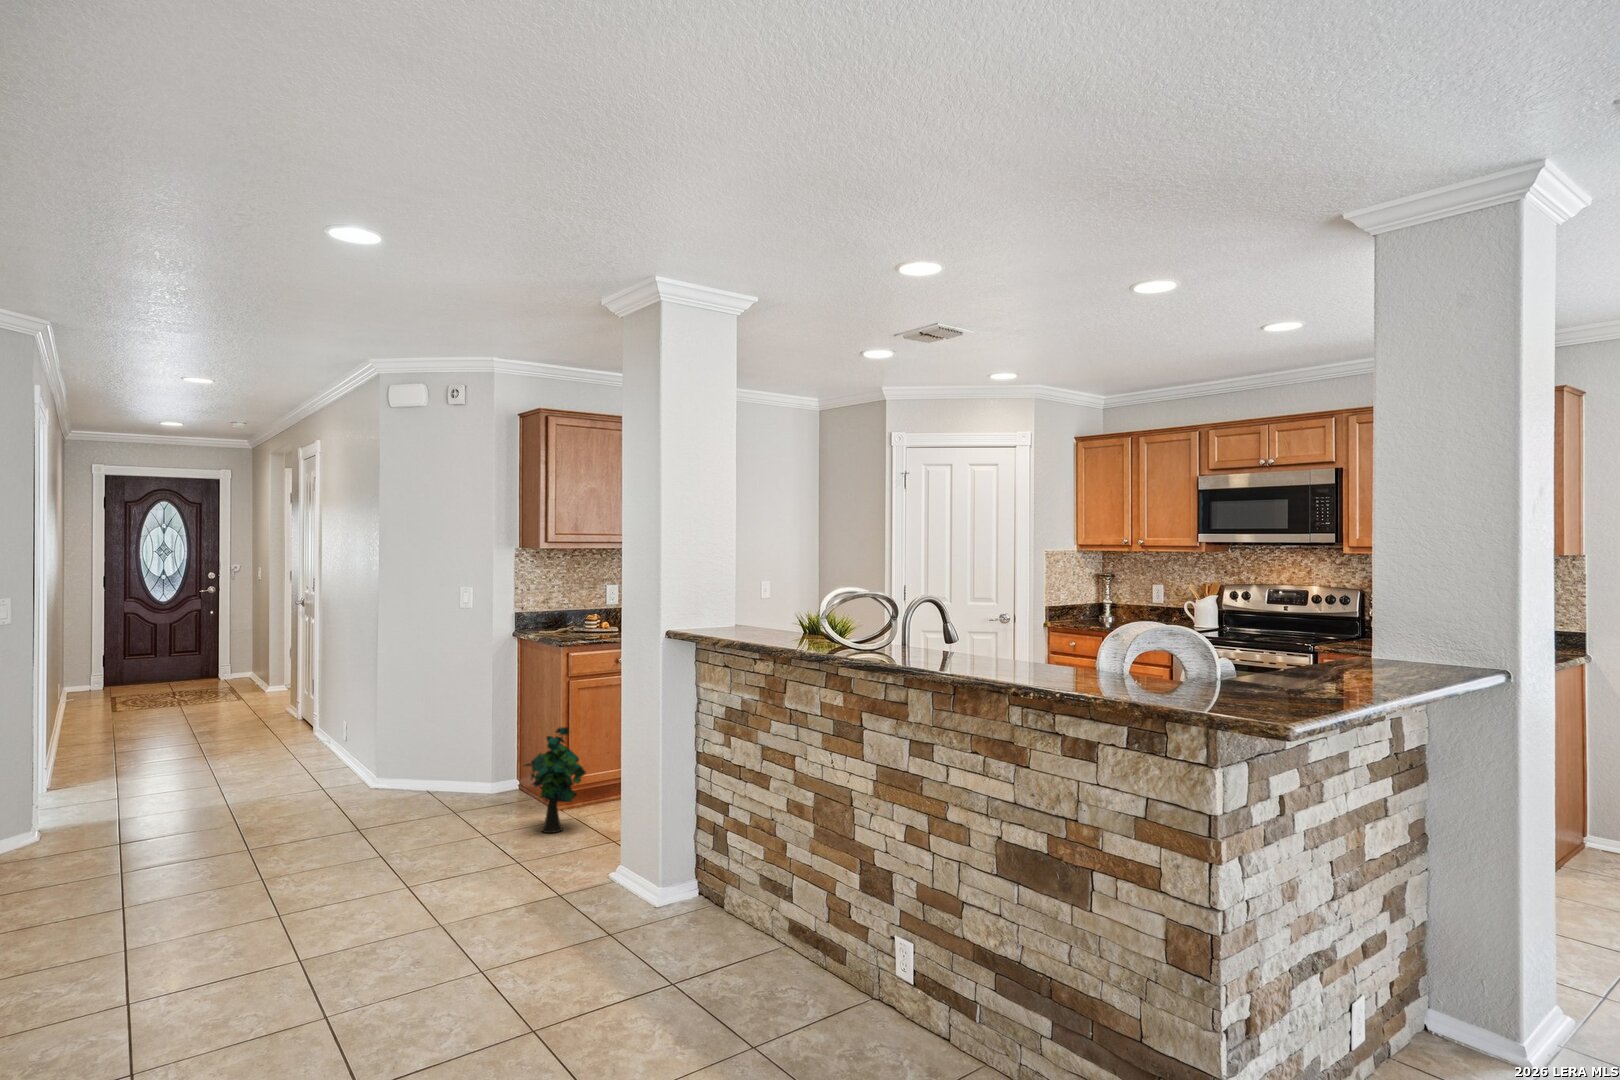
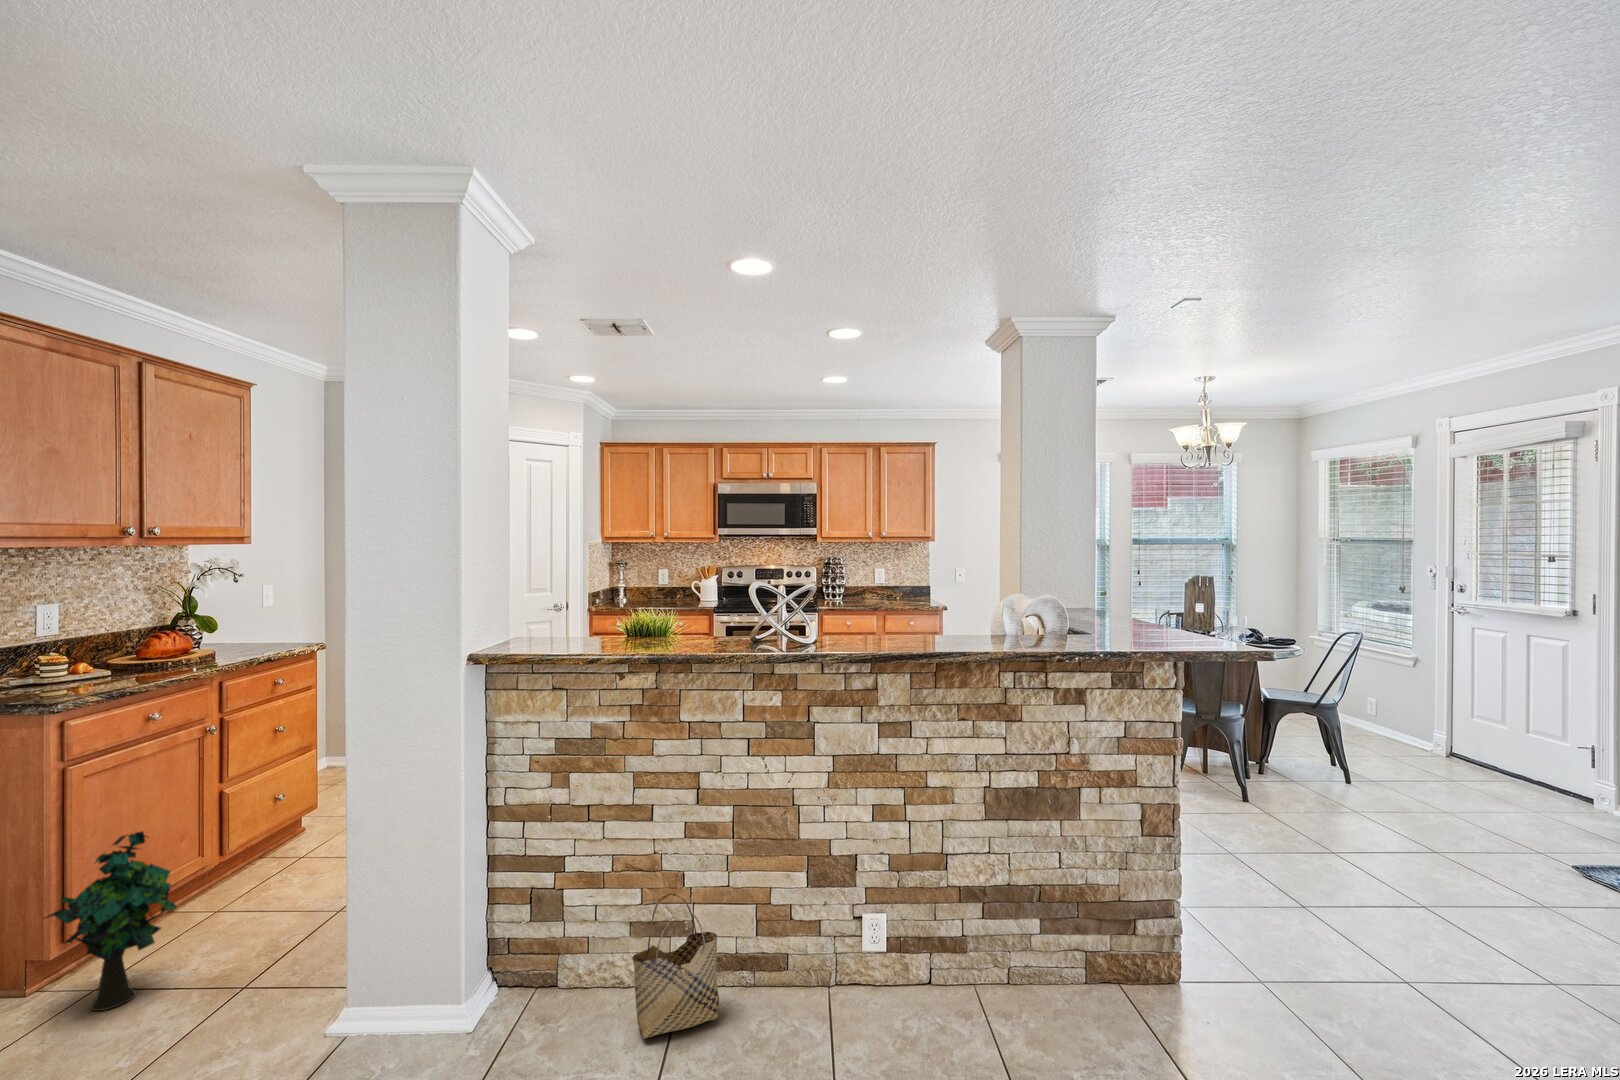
woven basket: none [705,854,779,973] -> present [632,893,719,1039]

